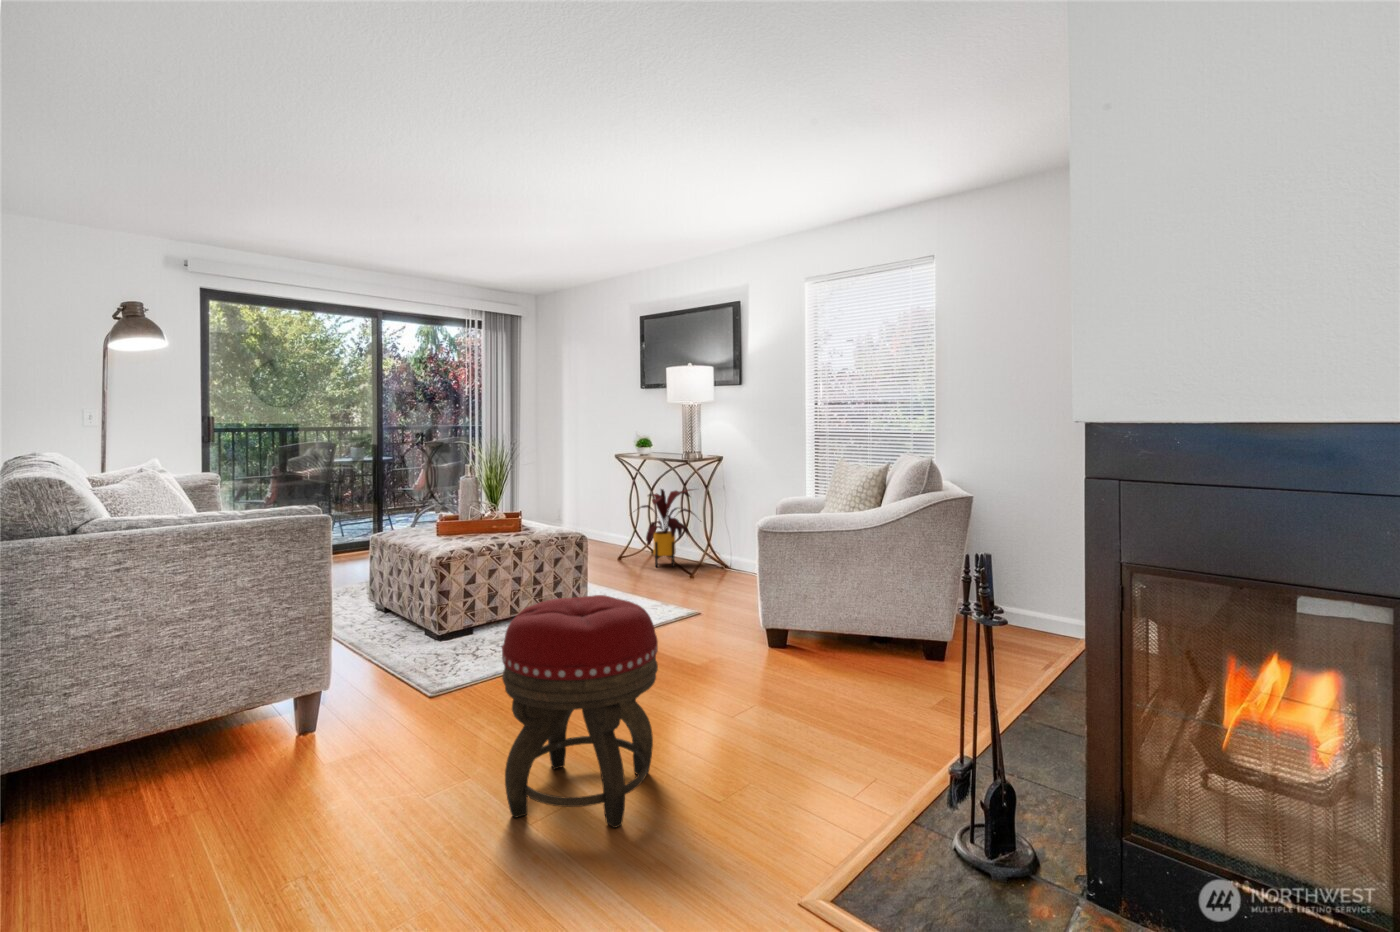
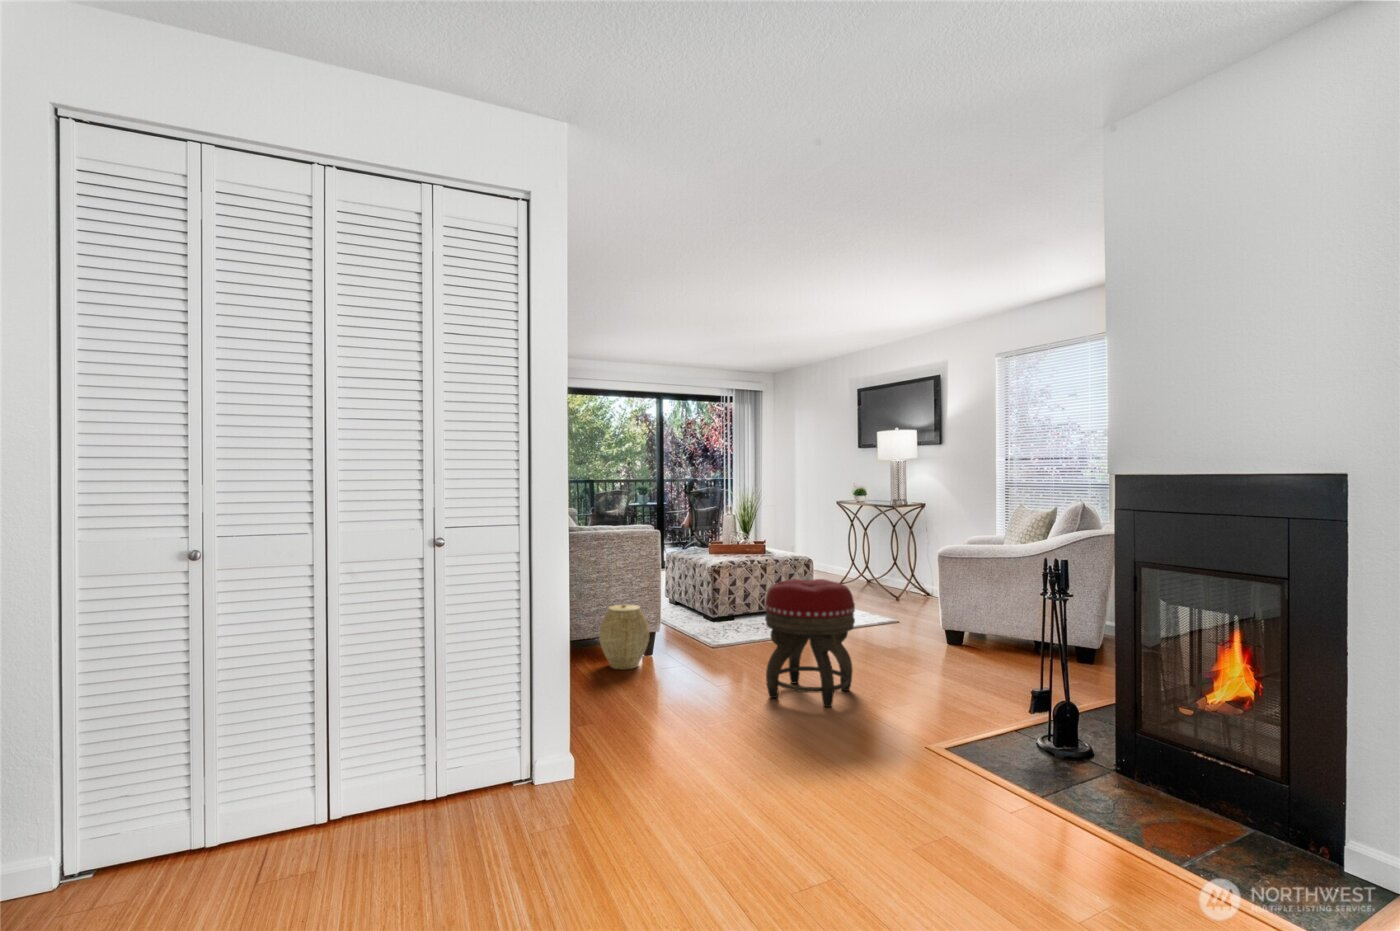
house plant: present [640,489,694,567] -> none [846,528,908,592]
woven basket: none [194,652,300,775] -> present [599,604,649,669]

